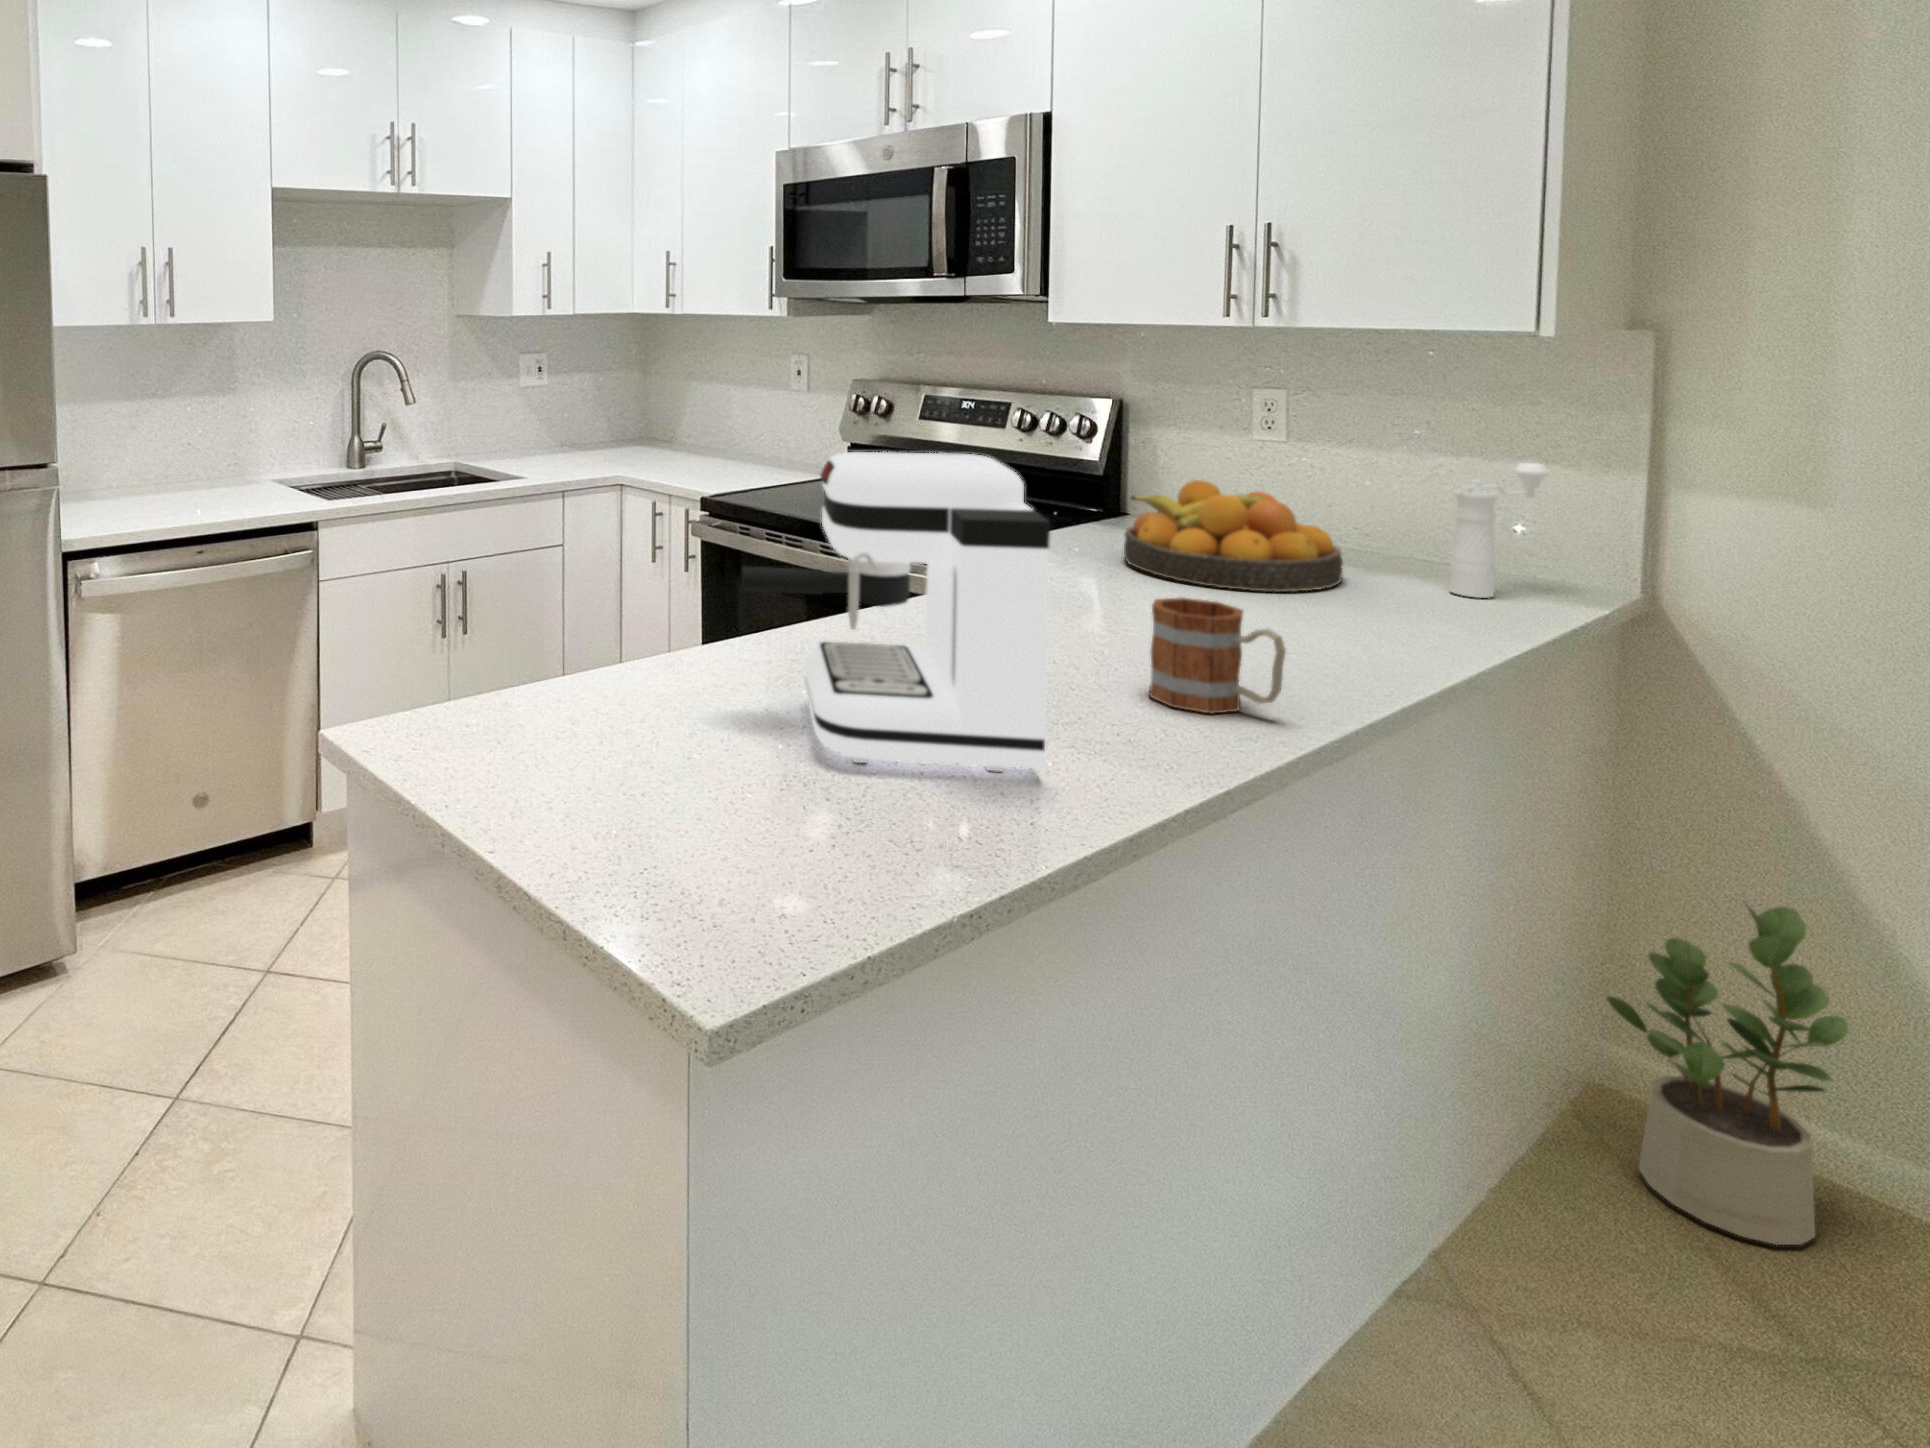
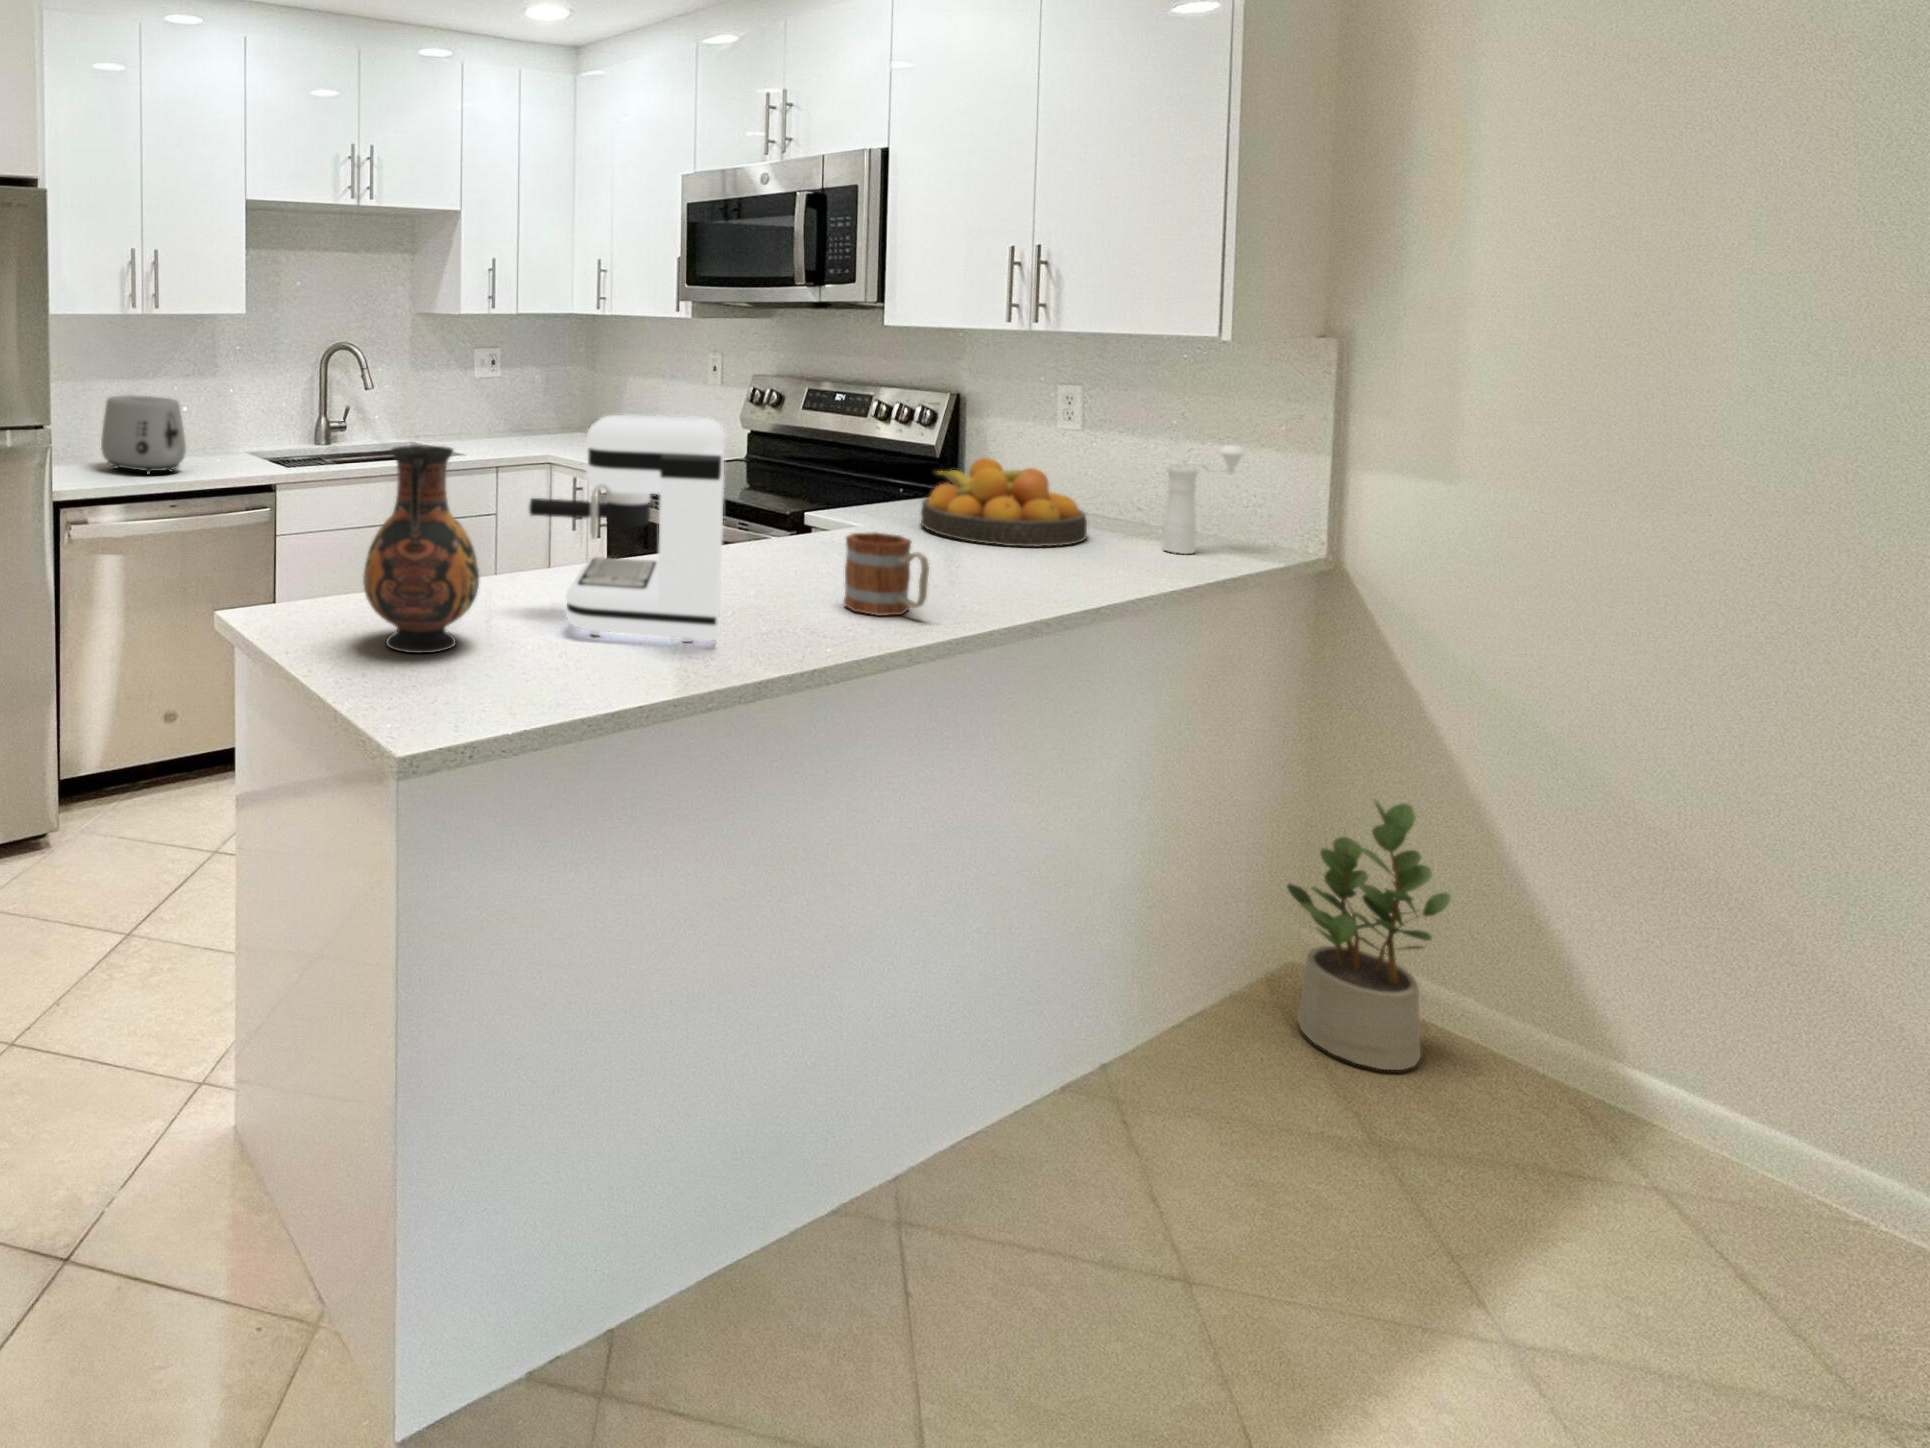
toaster: none [110,419,210,513] -> present [101,395,186,474]
vase: none [548,506,712,807] -> present [363,445,479,653]

